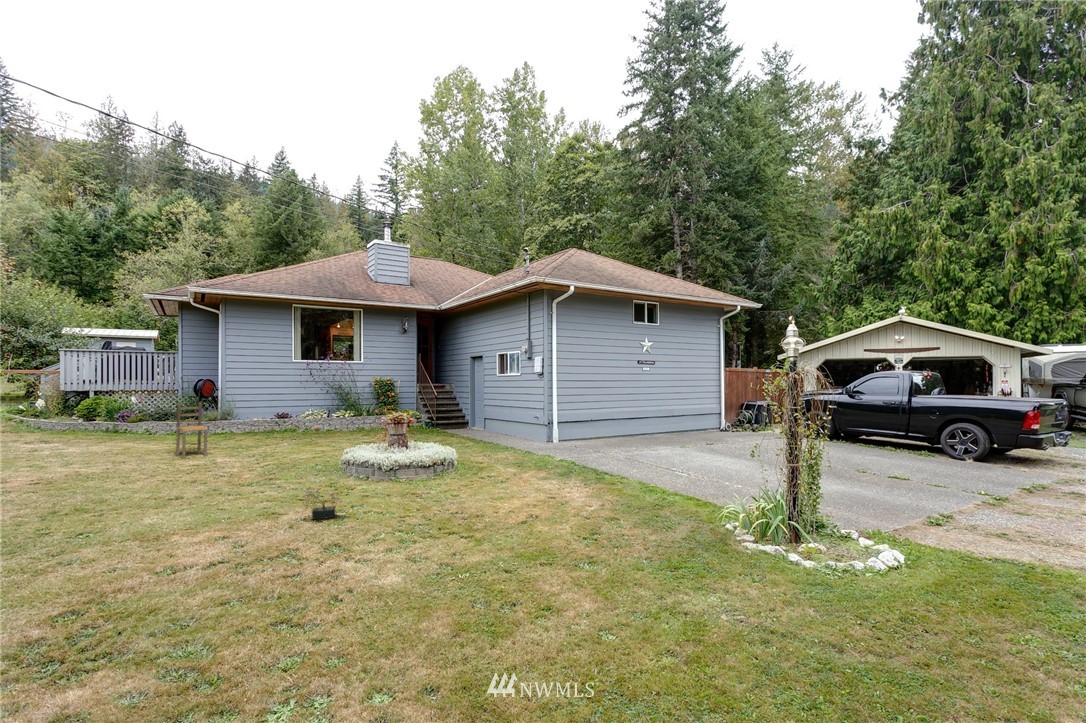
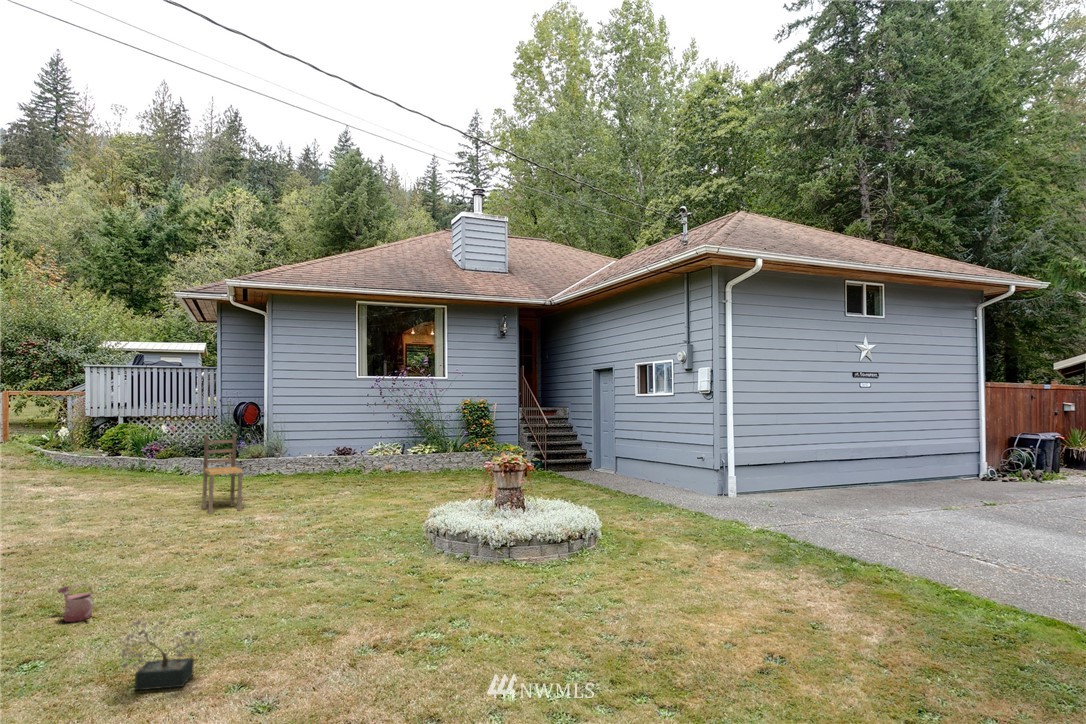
decorative plant: present [304,487,339,520] -> present [121,618,202,690]
watering can: none [99,490,125,512] -> present [58,583,93,622]

